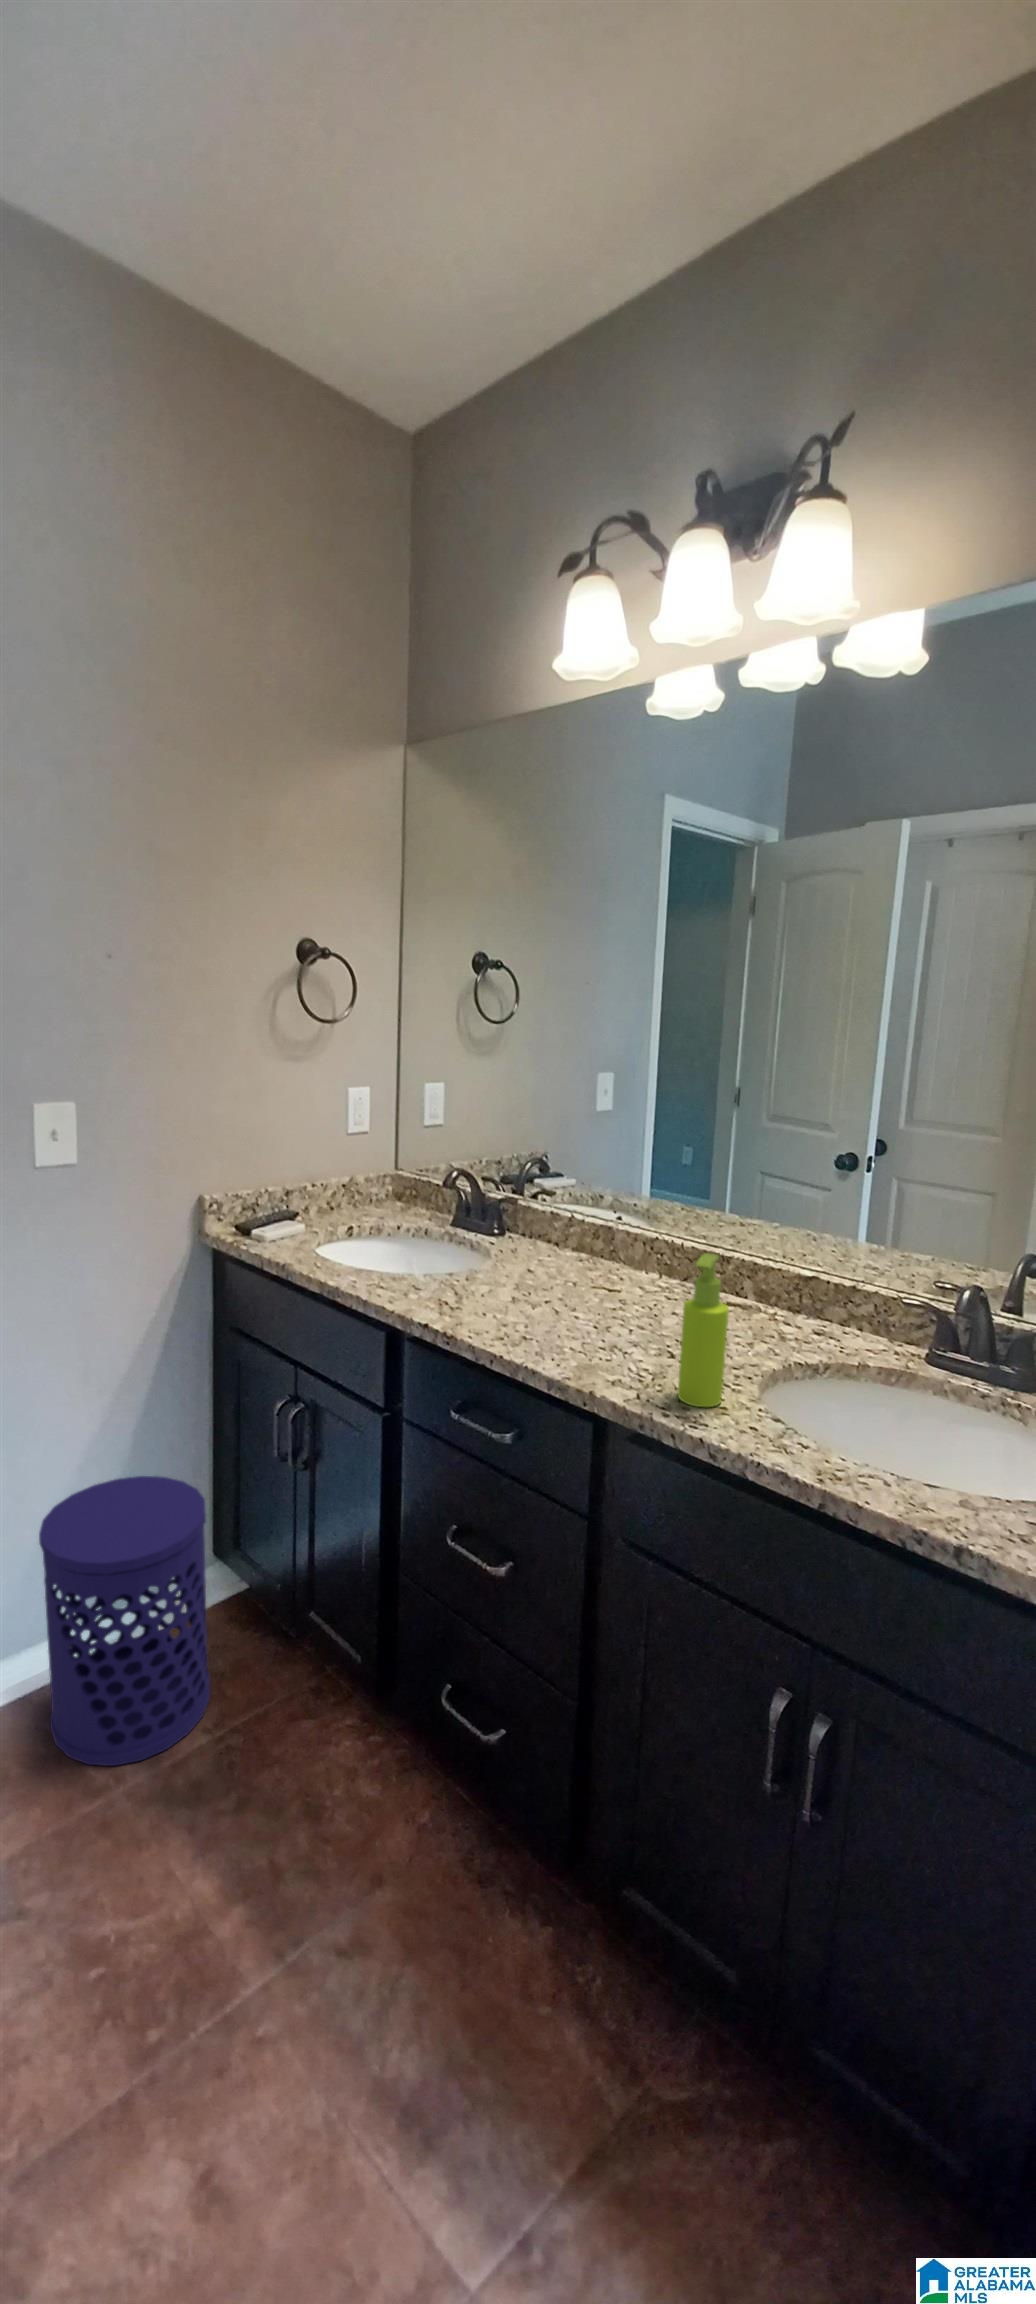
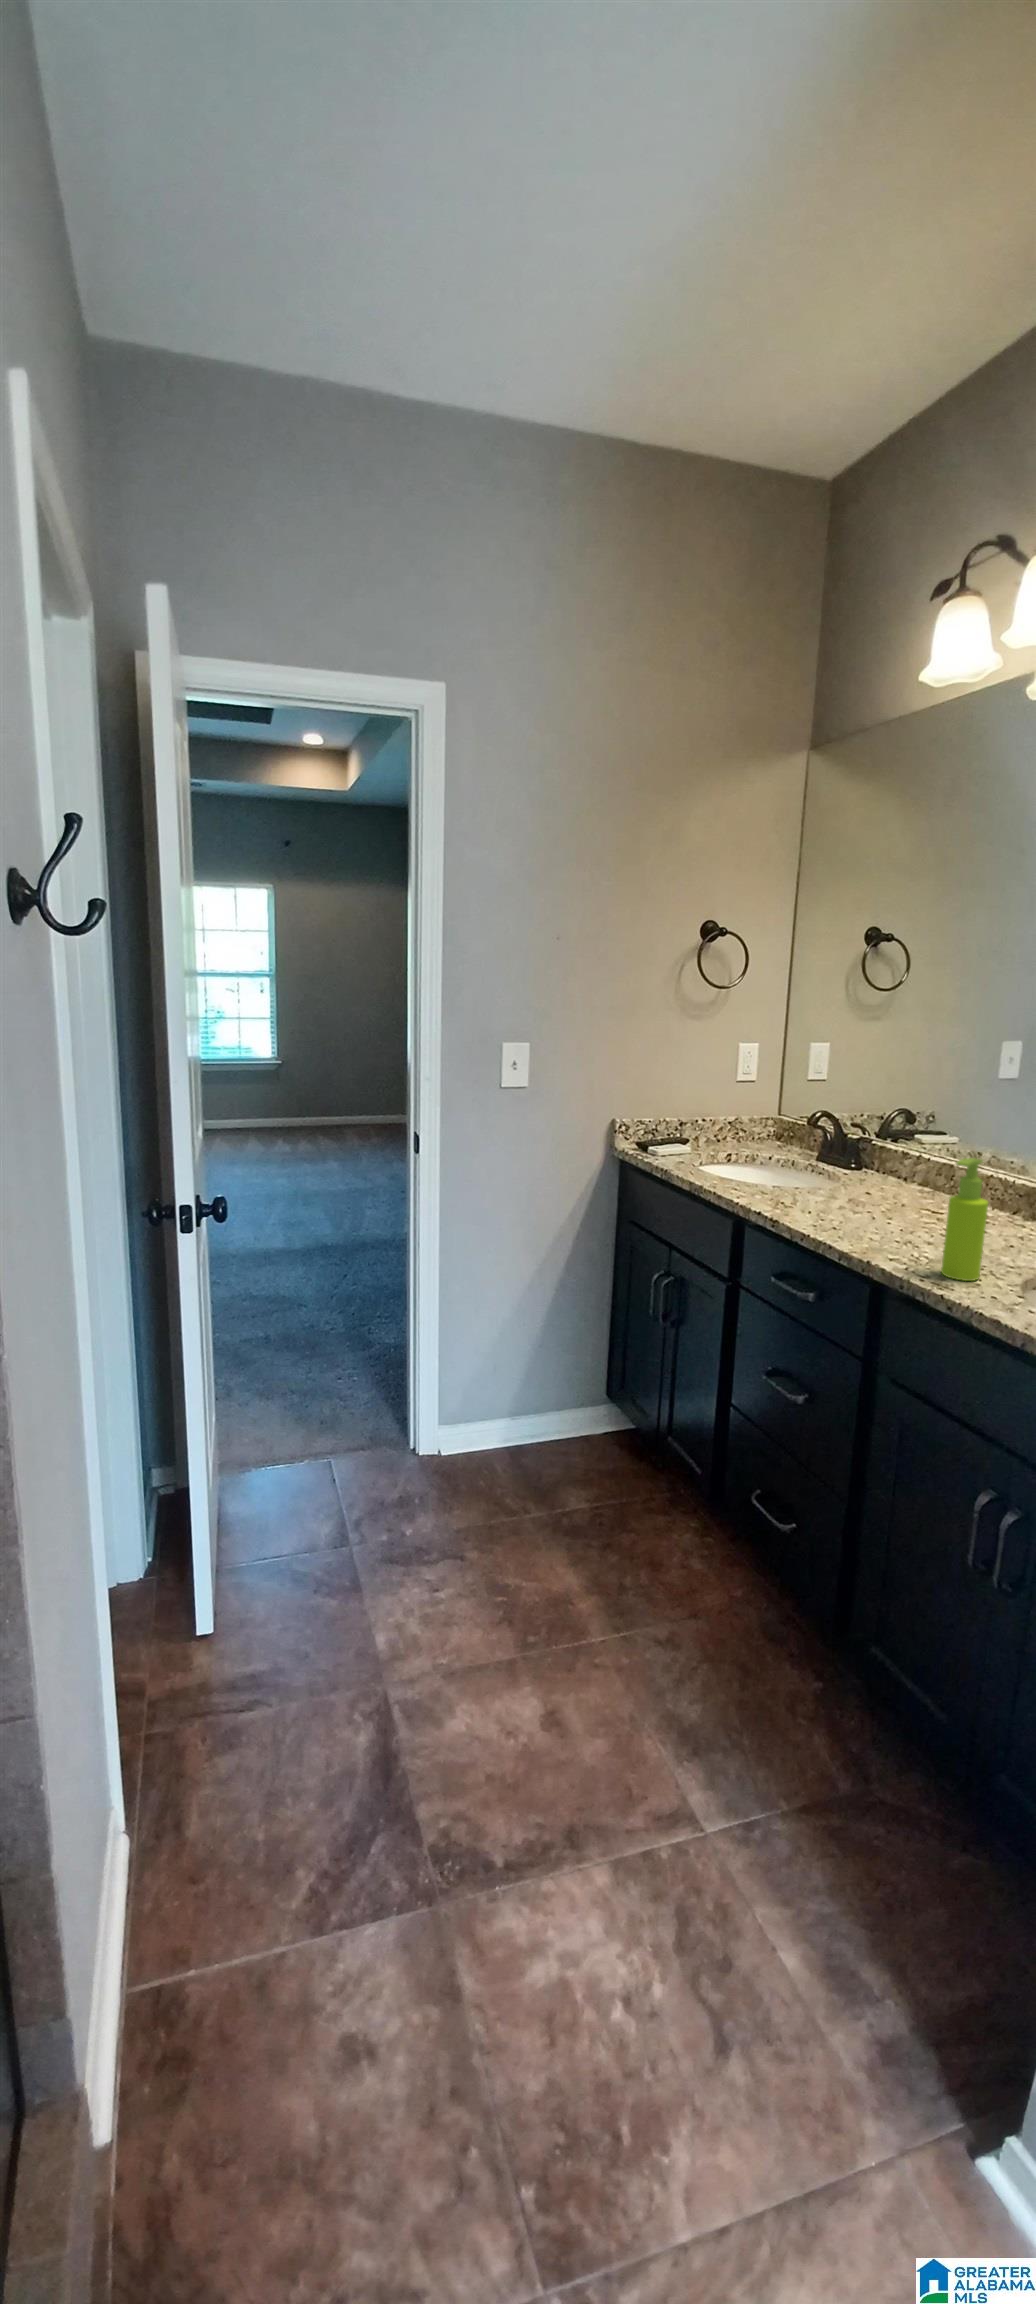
waste bin: present [39,1476,210,1766] -> none [488,1317,600,1508]

